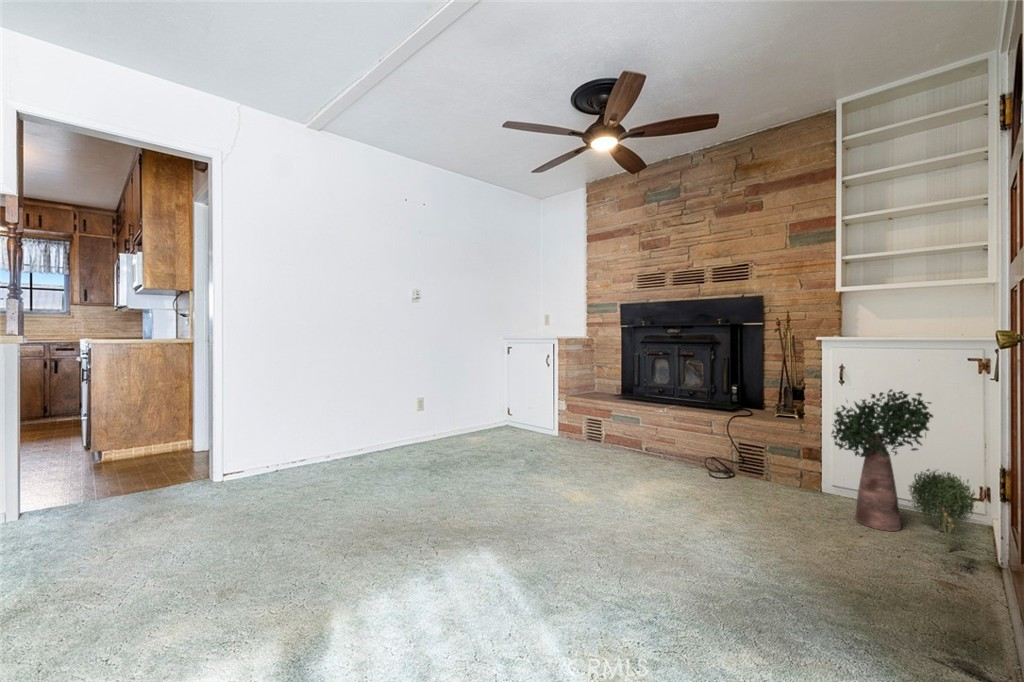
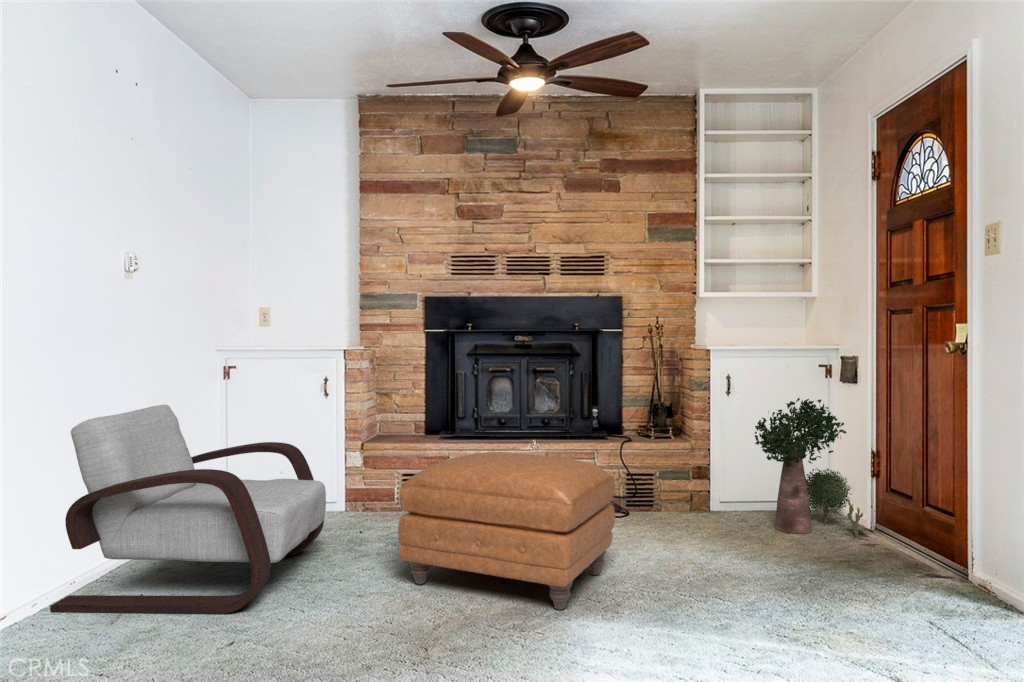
armchair: none [382,363,508,461] -> present [50,405,326,615]
ottoman: none [499,402,628,506] -> present [398,452,615,610]

